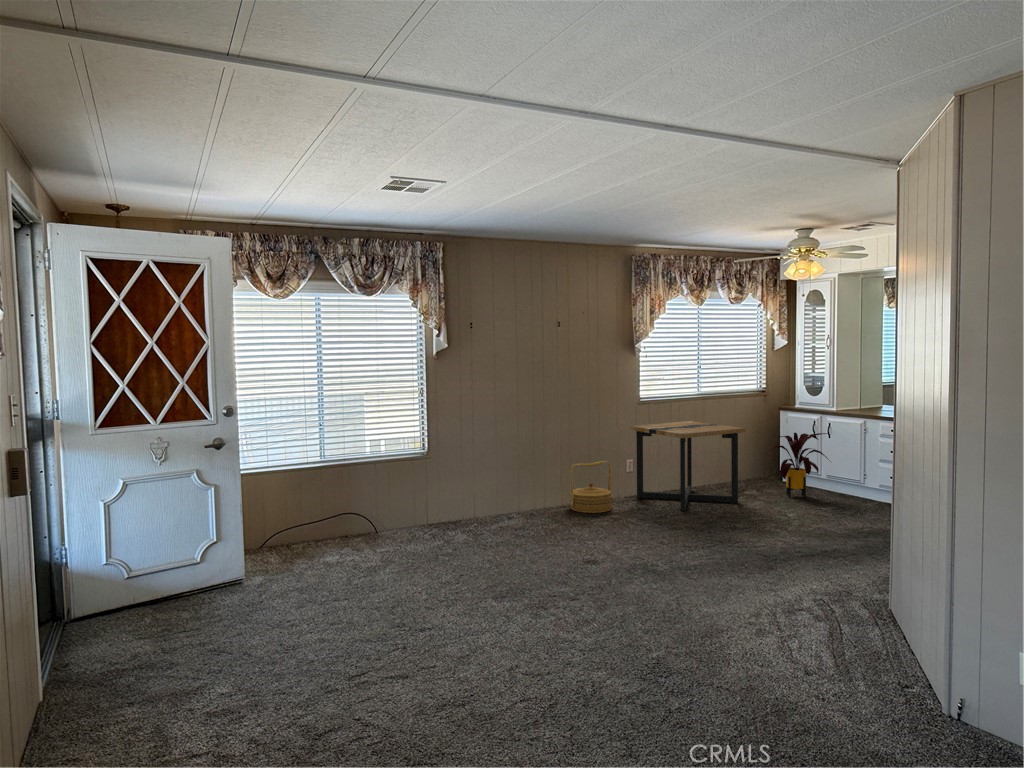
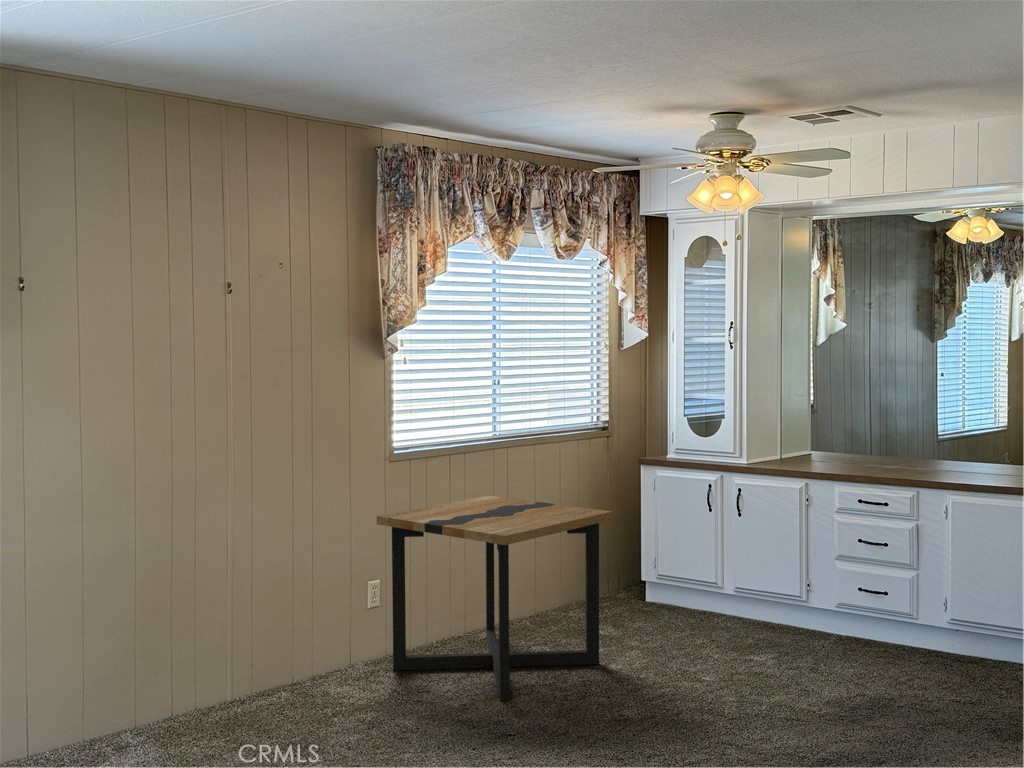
house plant: present [769,433,828,498] -> none [635,511,755,640]
woven basket: present [570,461,613,513] -> none [253,602,354,731]

